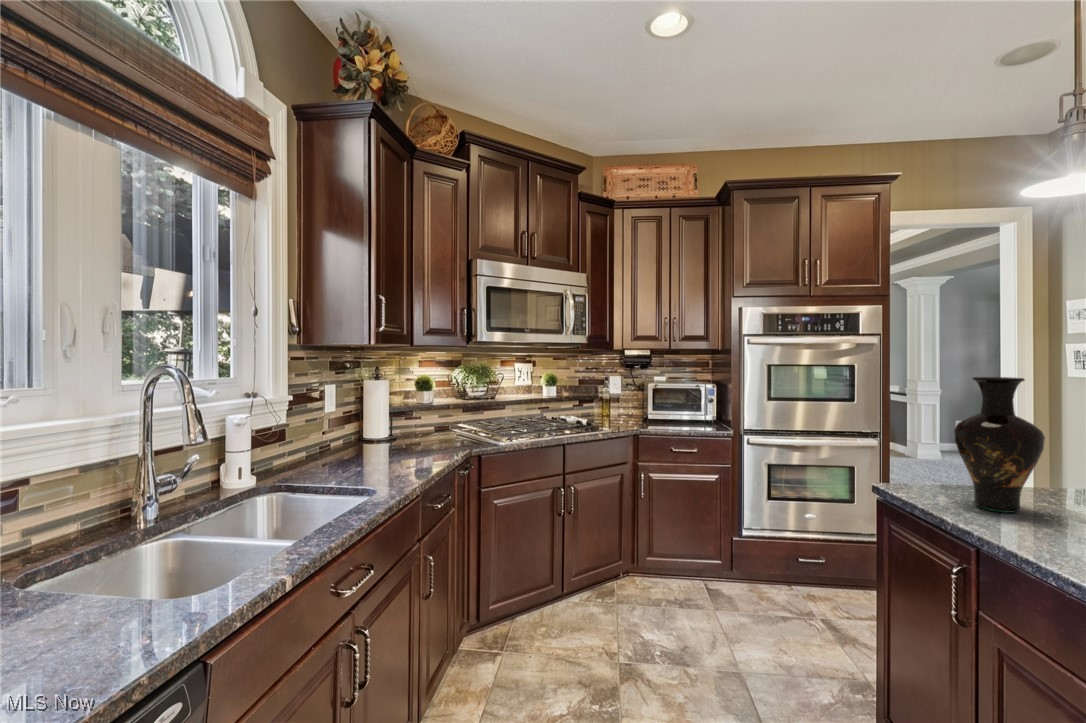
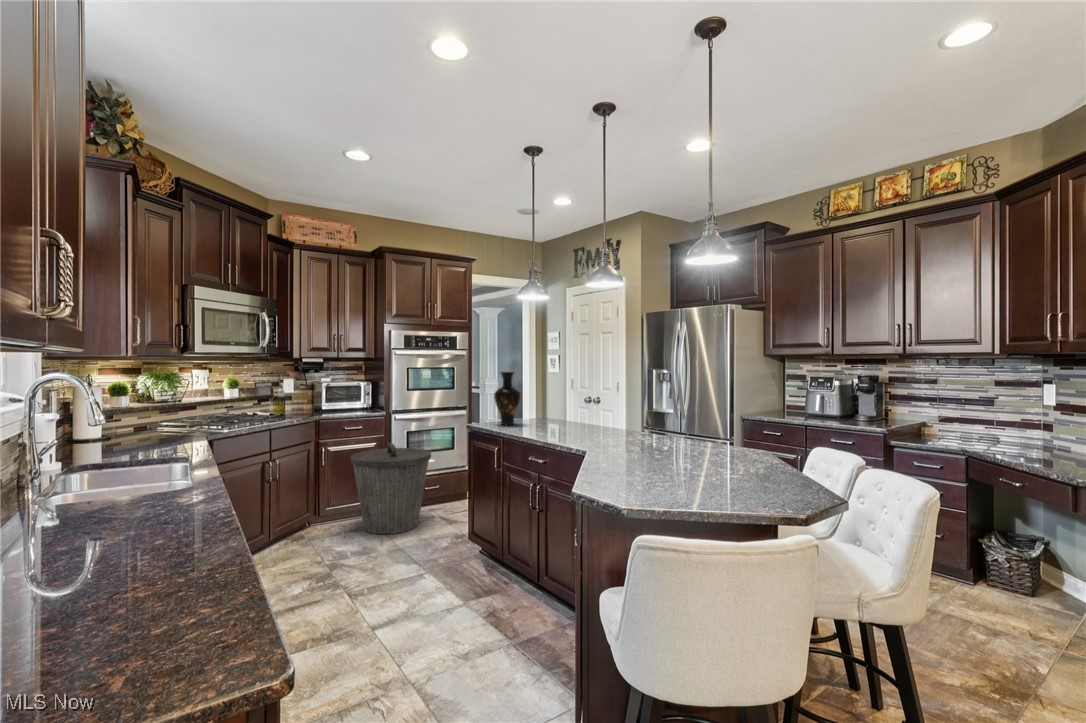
trash can: none [674,481,806,634] -> present [351,443,431,534]

